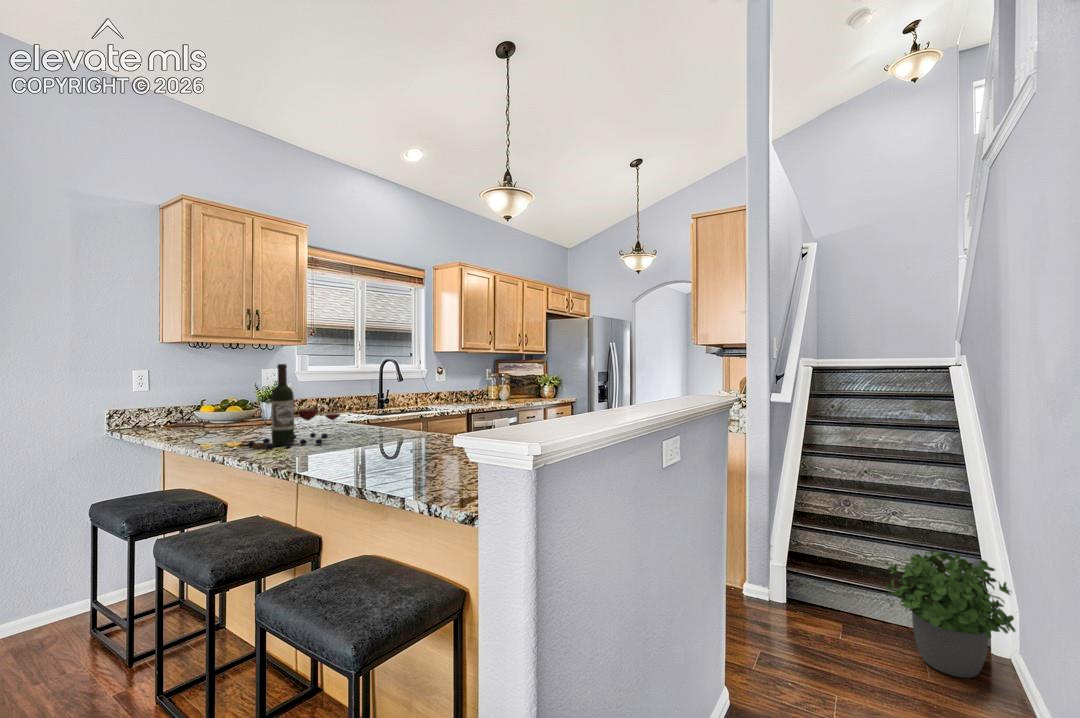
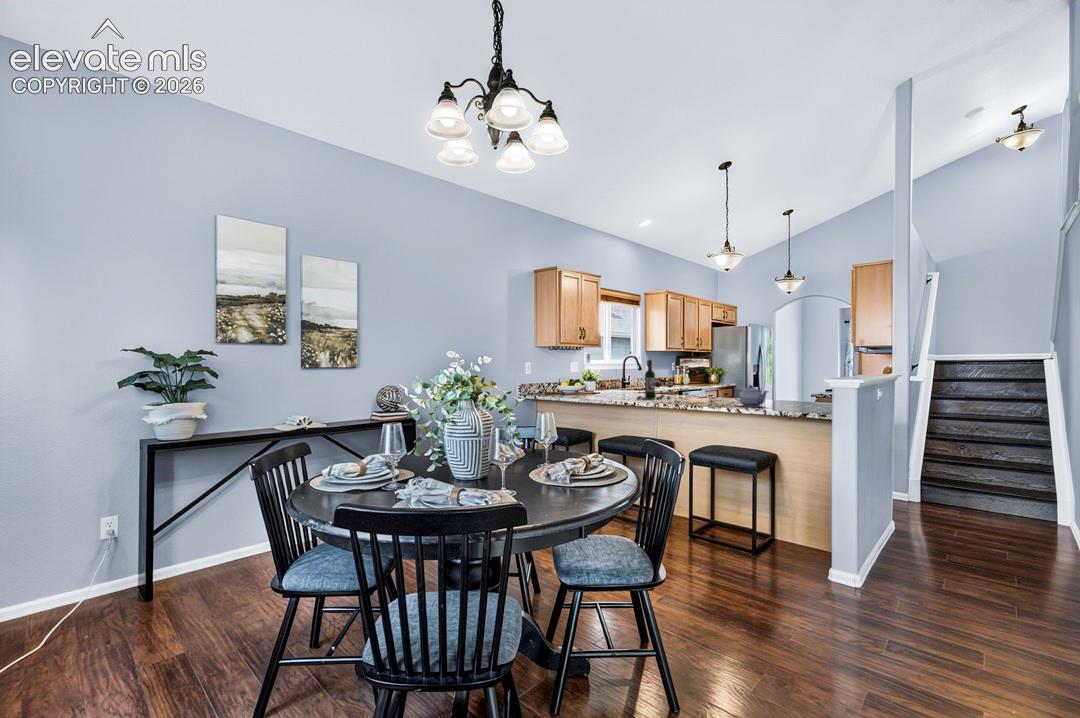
teapot: none [371,425,425,480] -> present [734,385,768,407]
potted plant: present [886,549,1015,678] -> none [988,462,1069,531]

